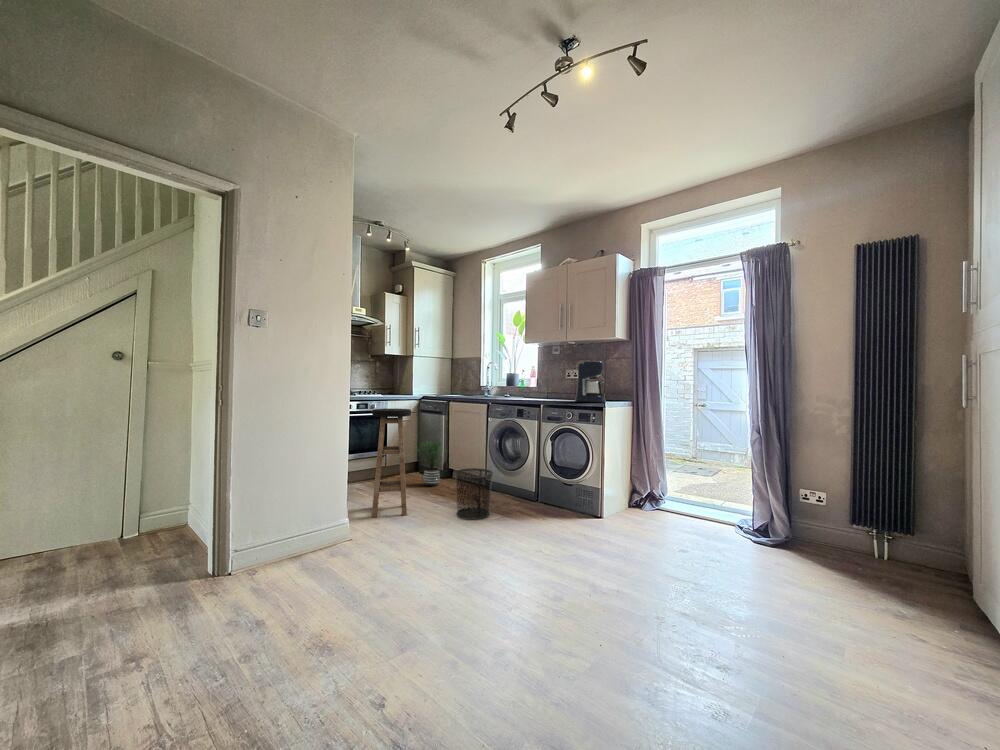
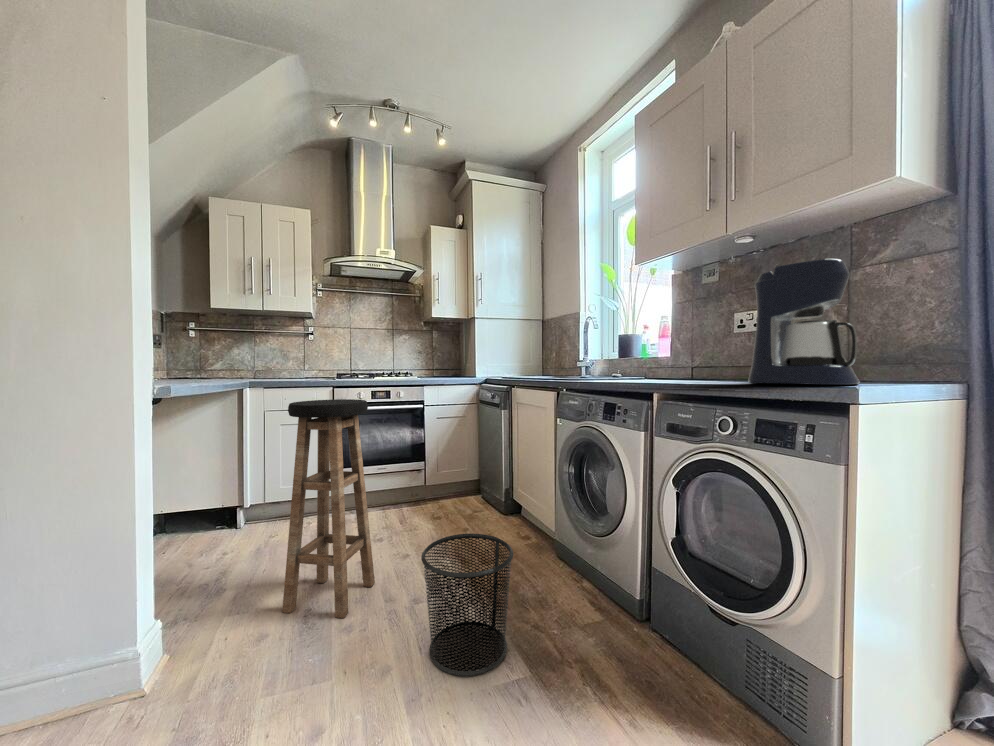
potted plant: present [418,441,442,486] -> none [439,452,494,533]

